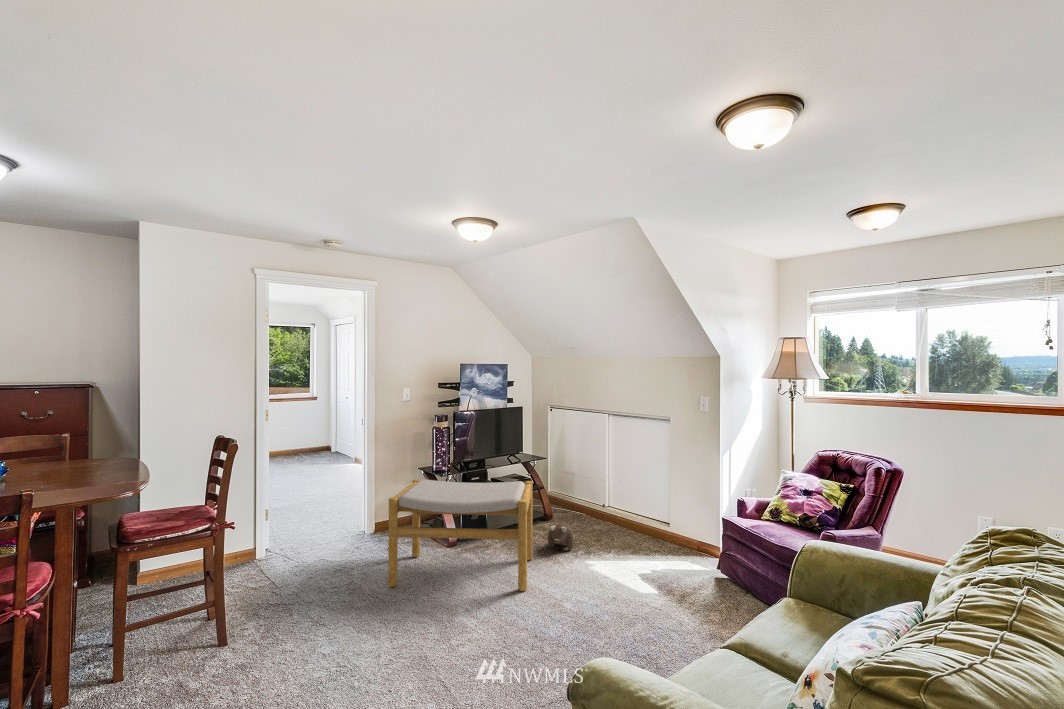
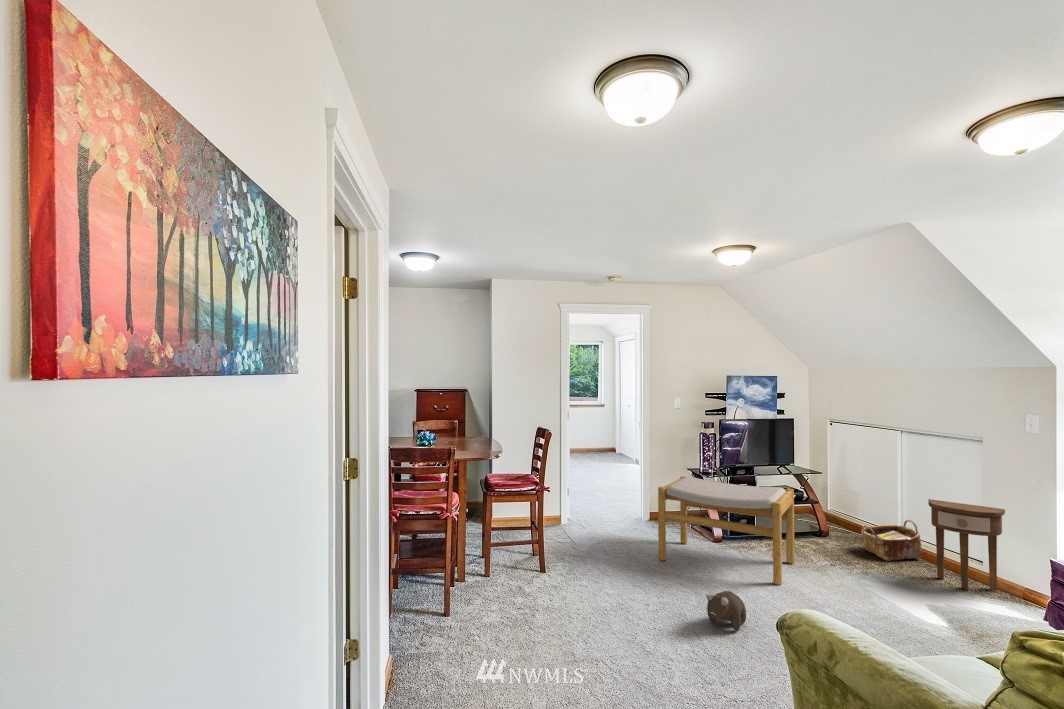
side table: none [644,477,700,557] -> present [928,499,1005,590]
woven basket: none [585,496,633,539] -> present [861,520,922,561]
plush toy: present [548,523,573,550] -> present [706,591,746,631]

